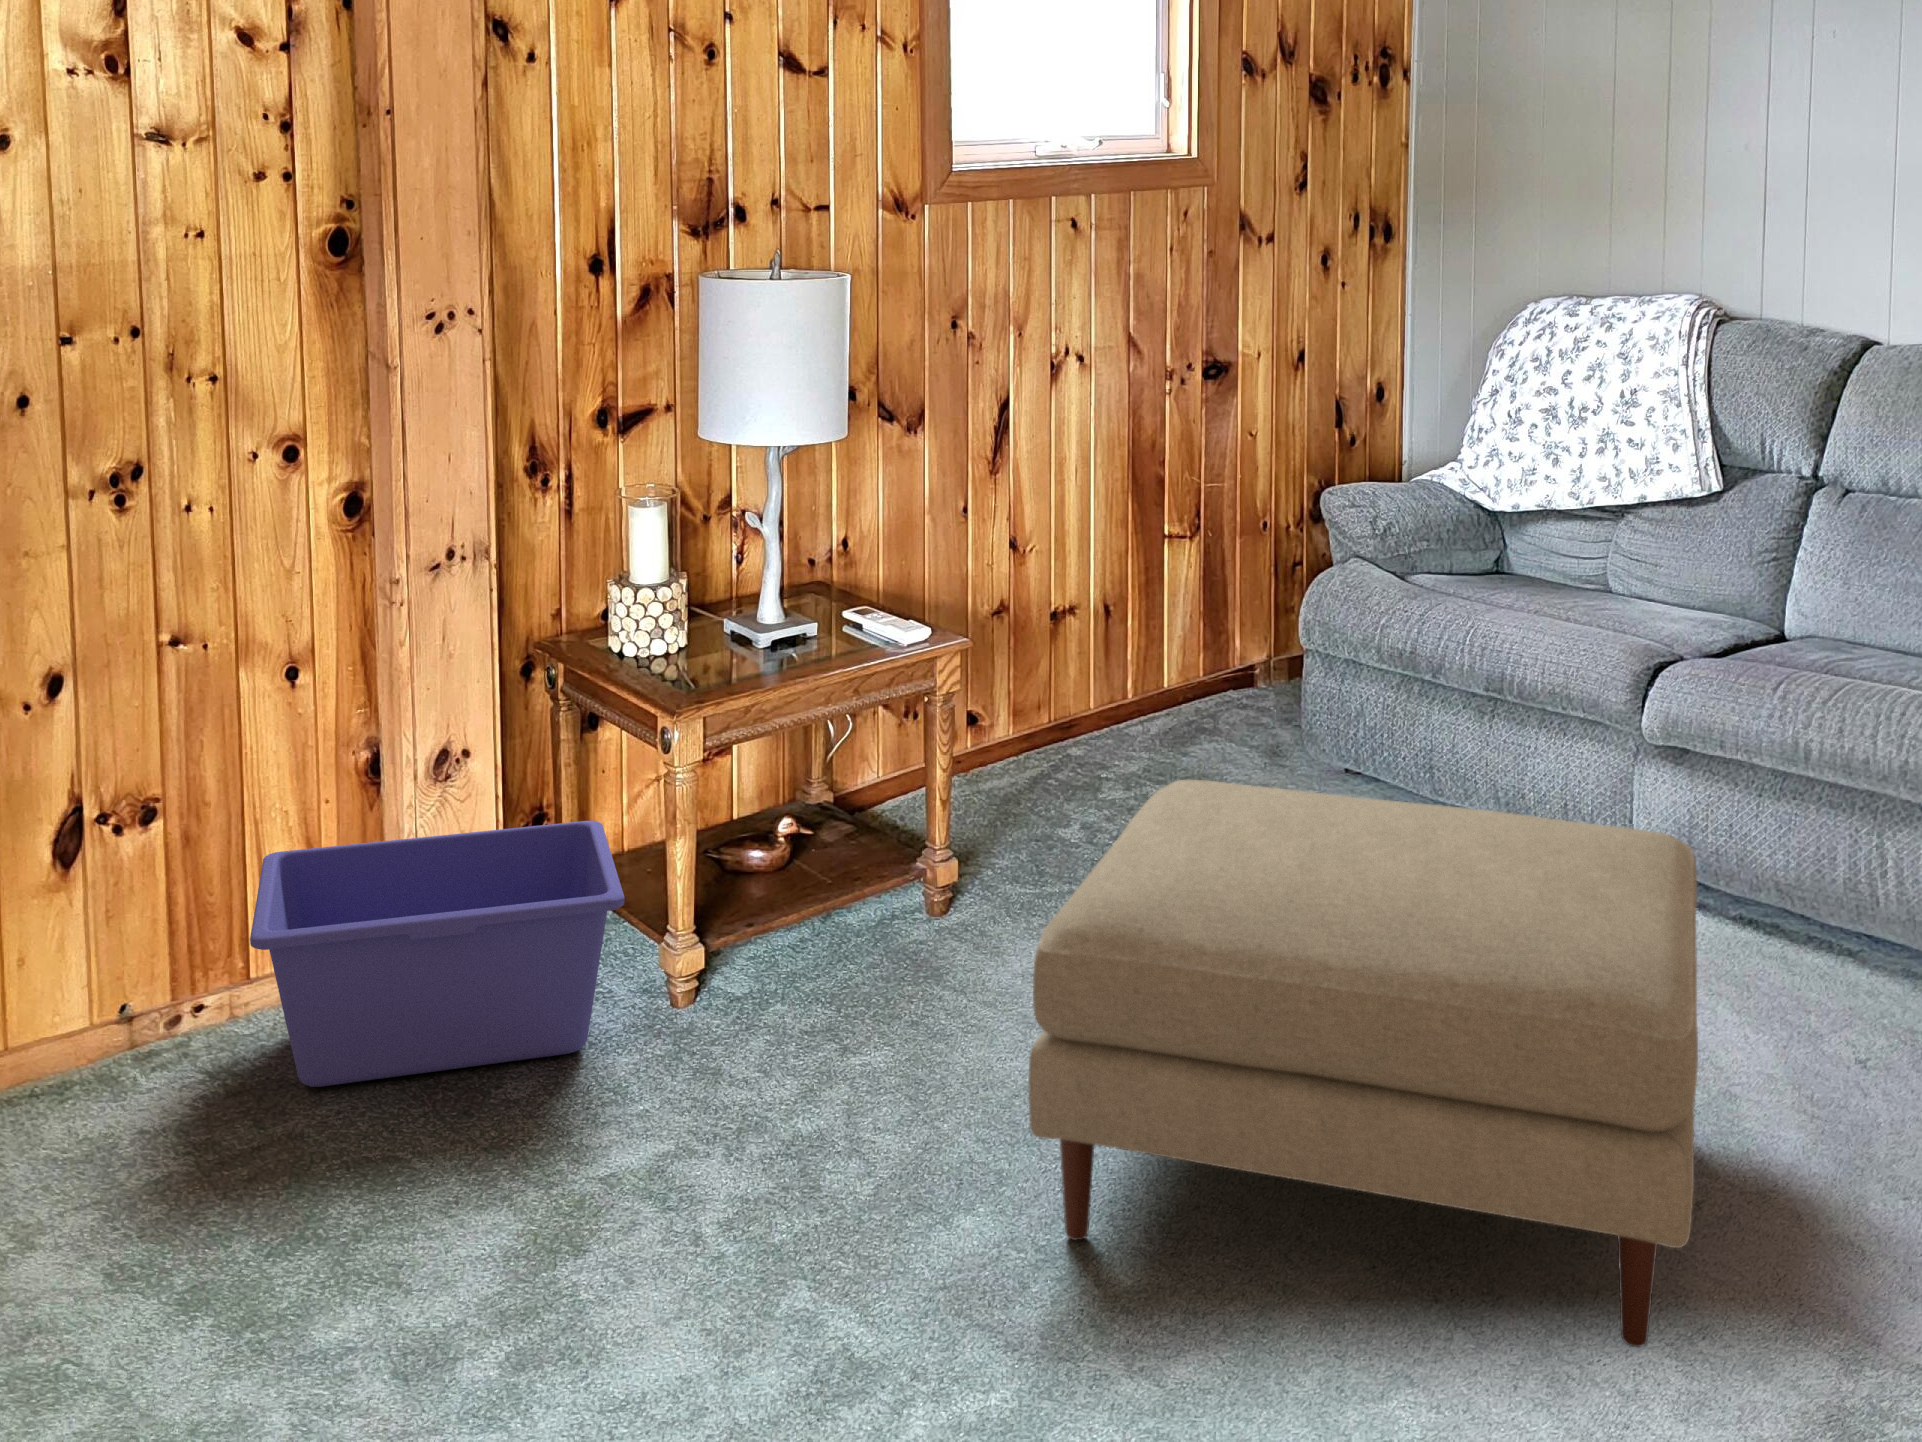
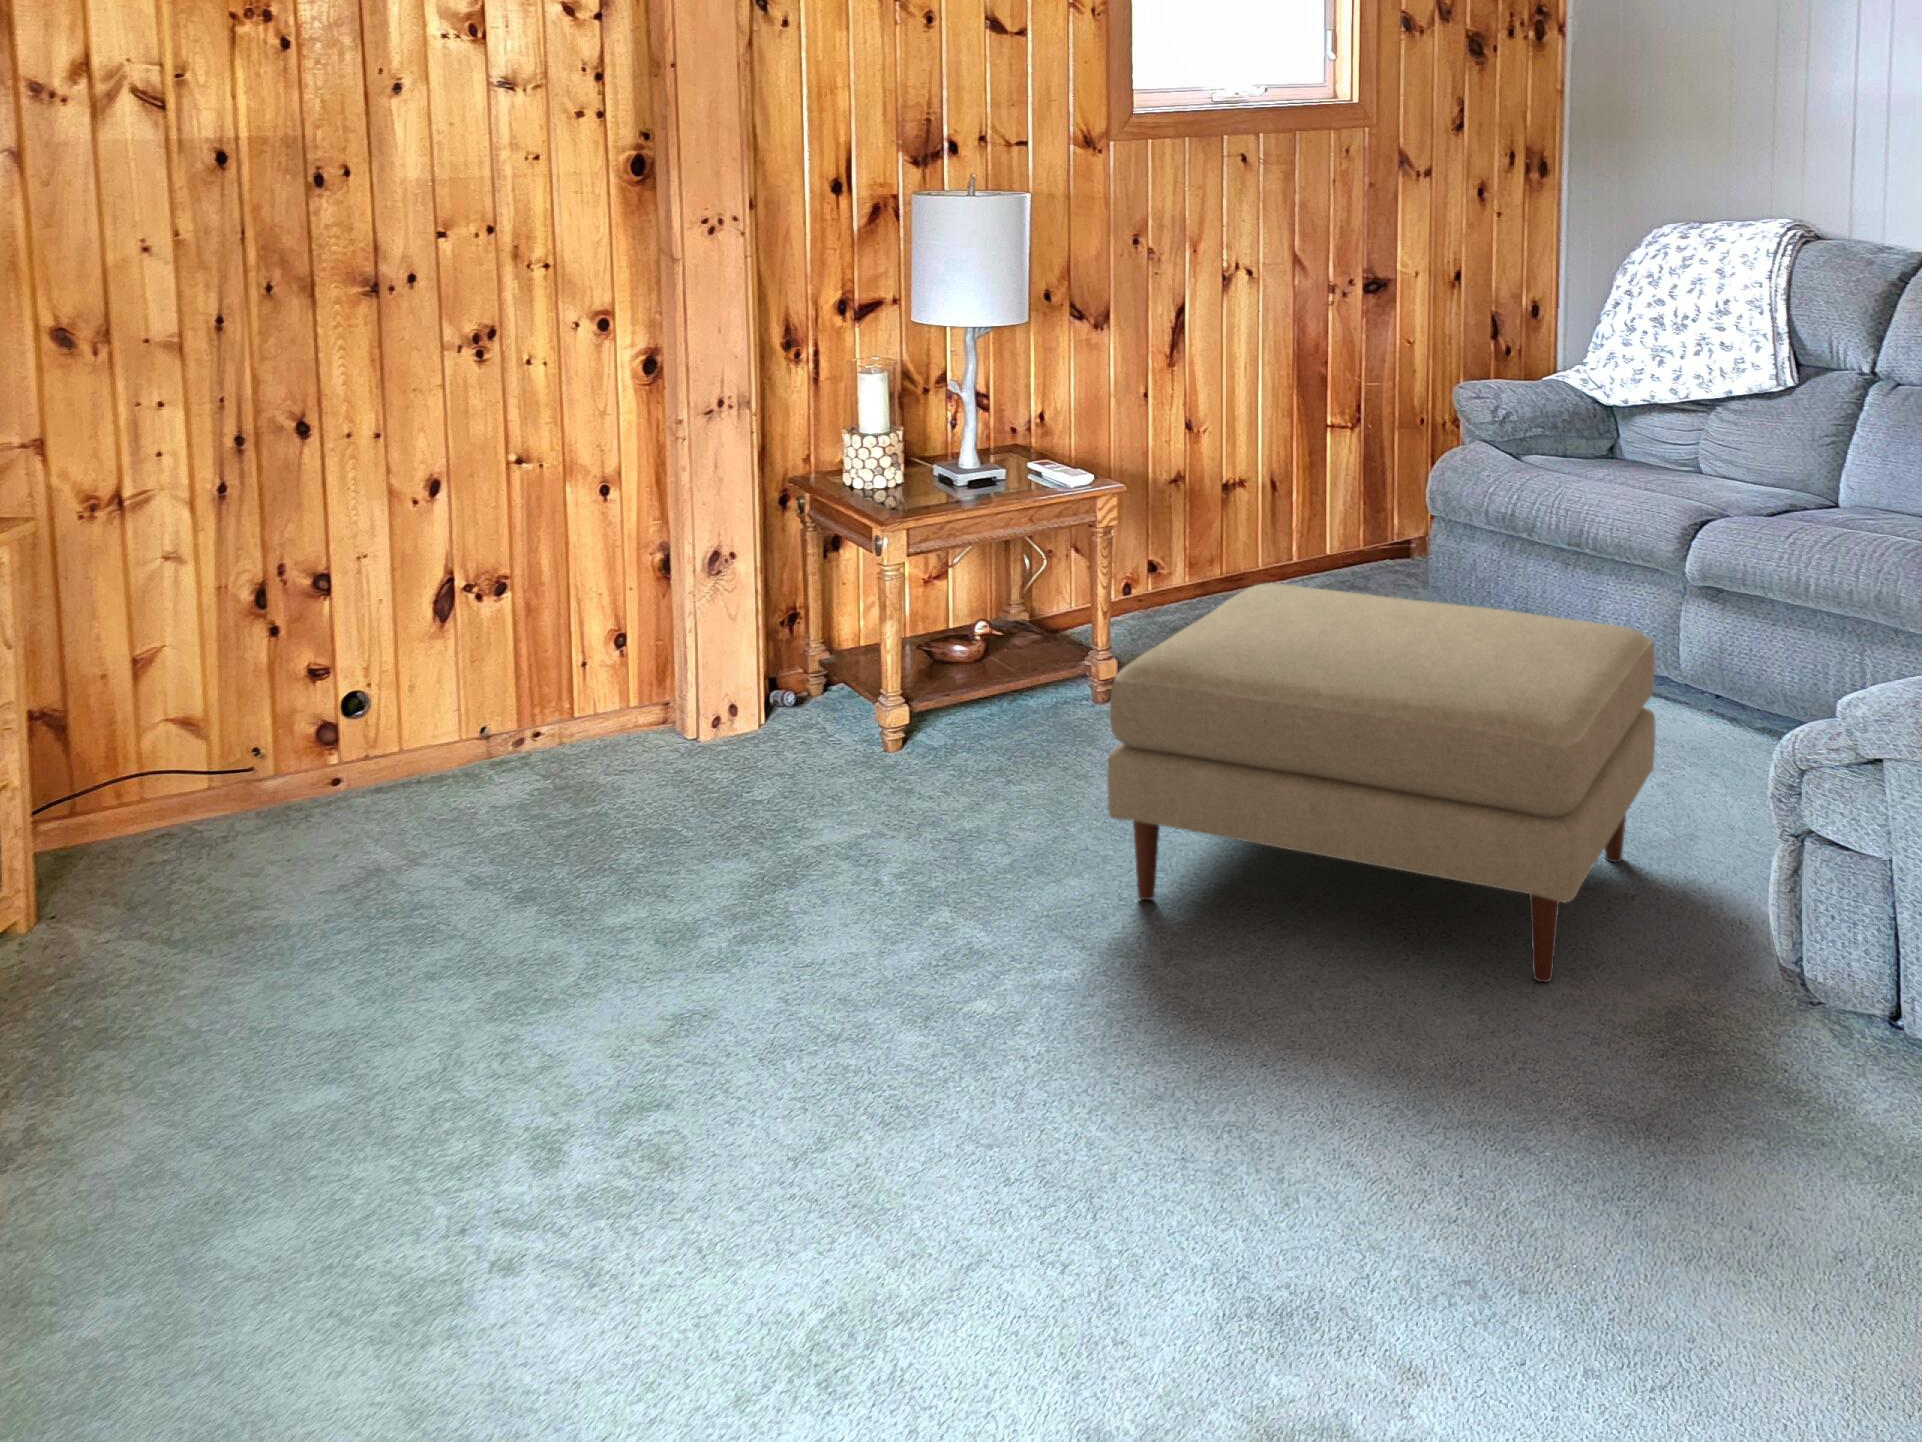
storage bin: present [250,821,625,1087] -> none [566,611,838,786]

